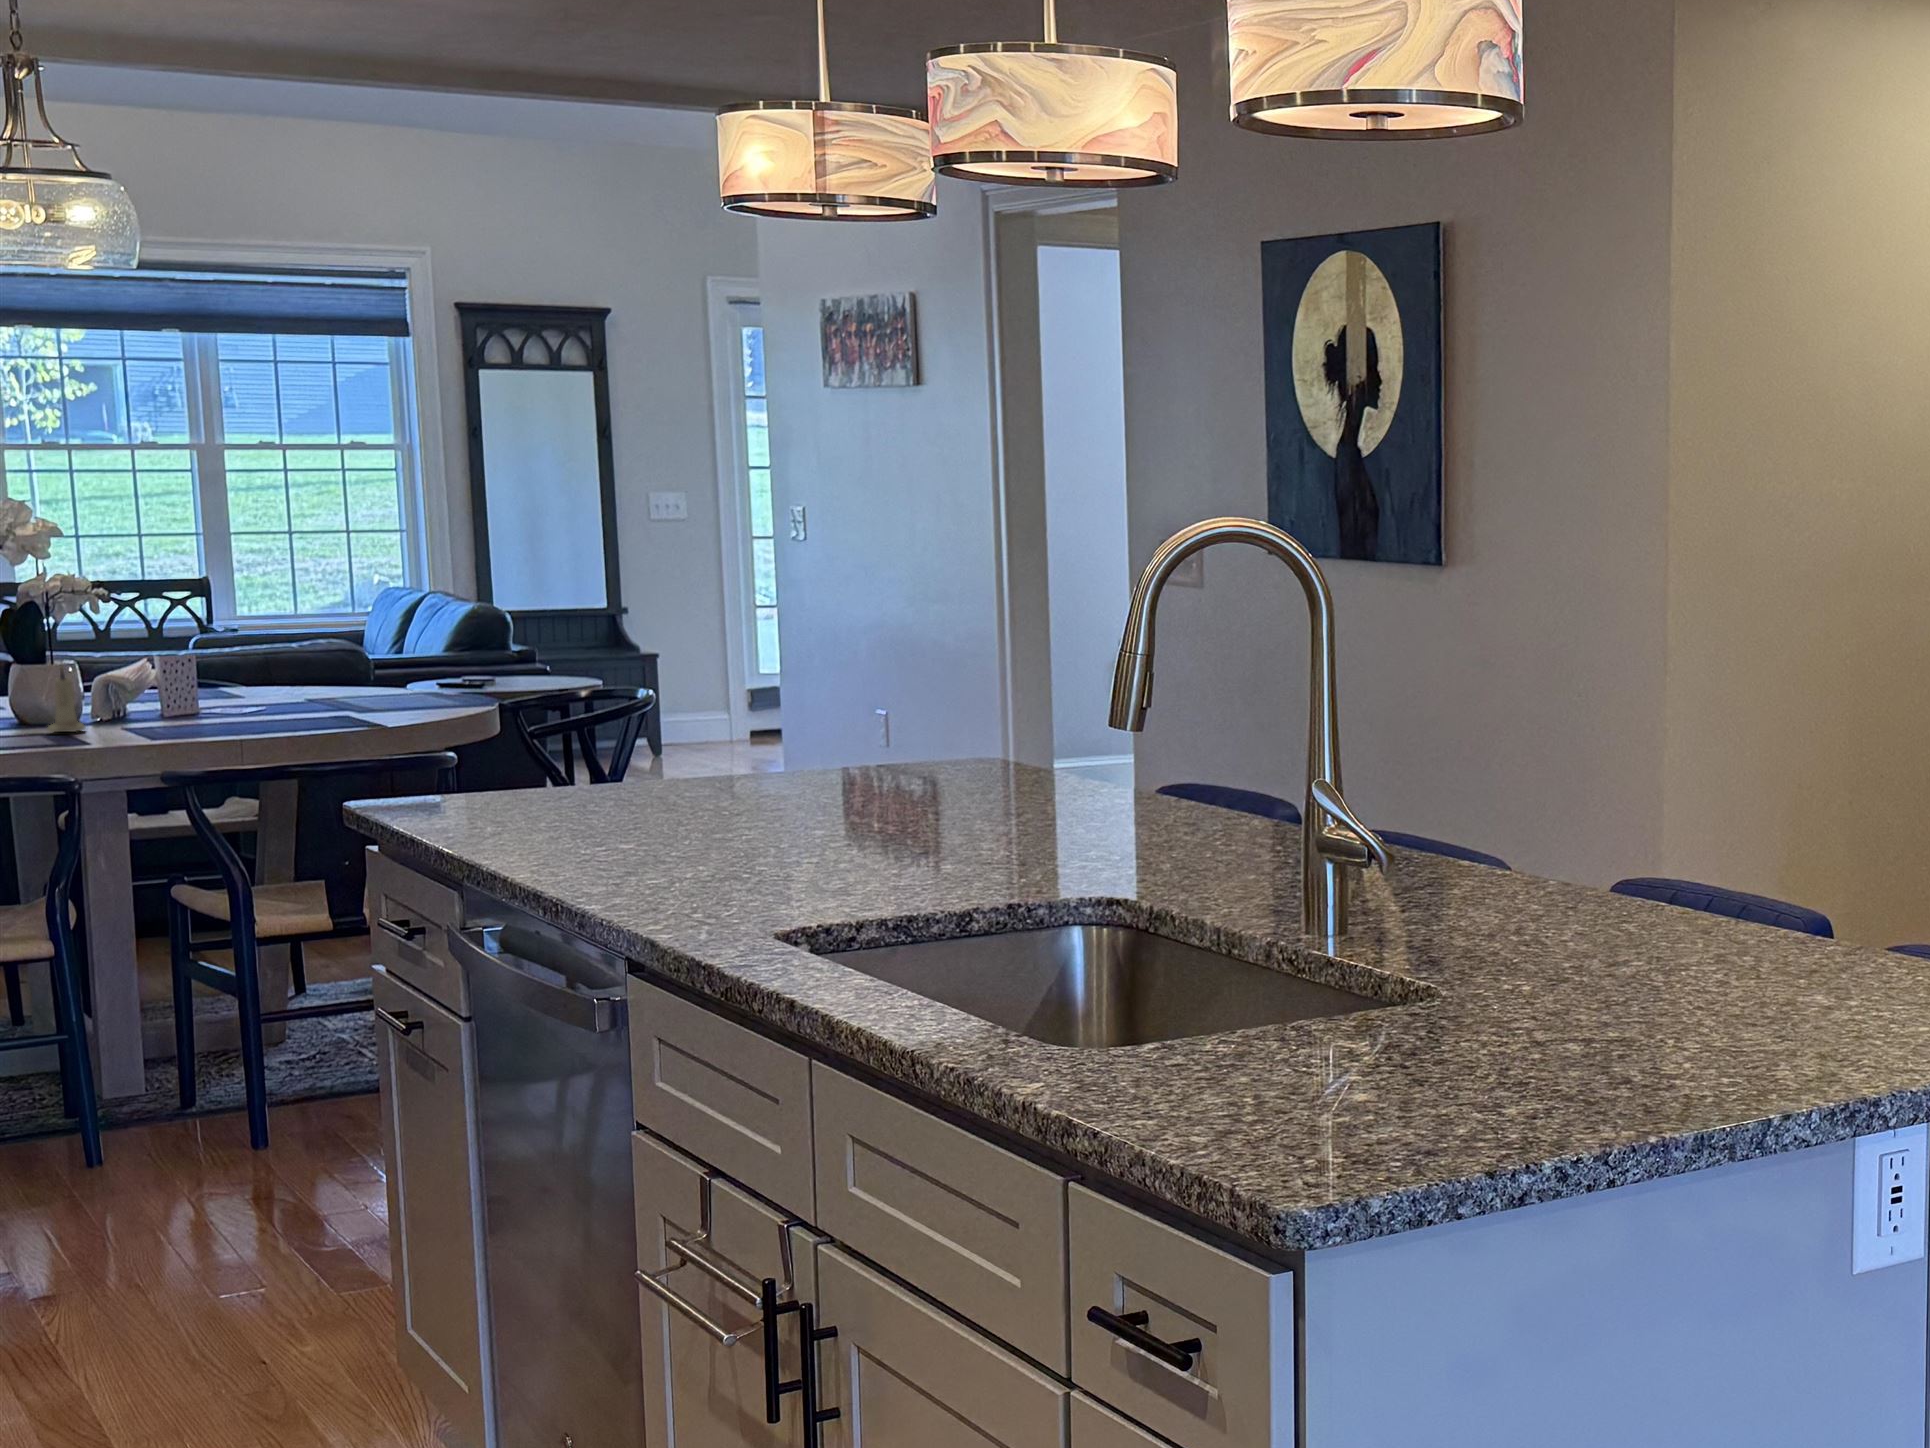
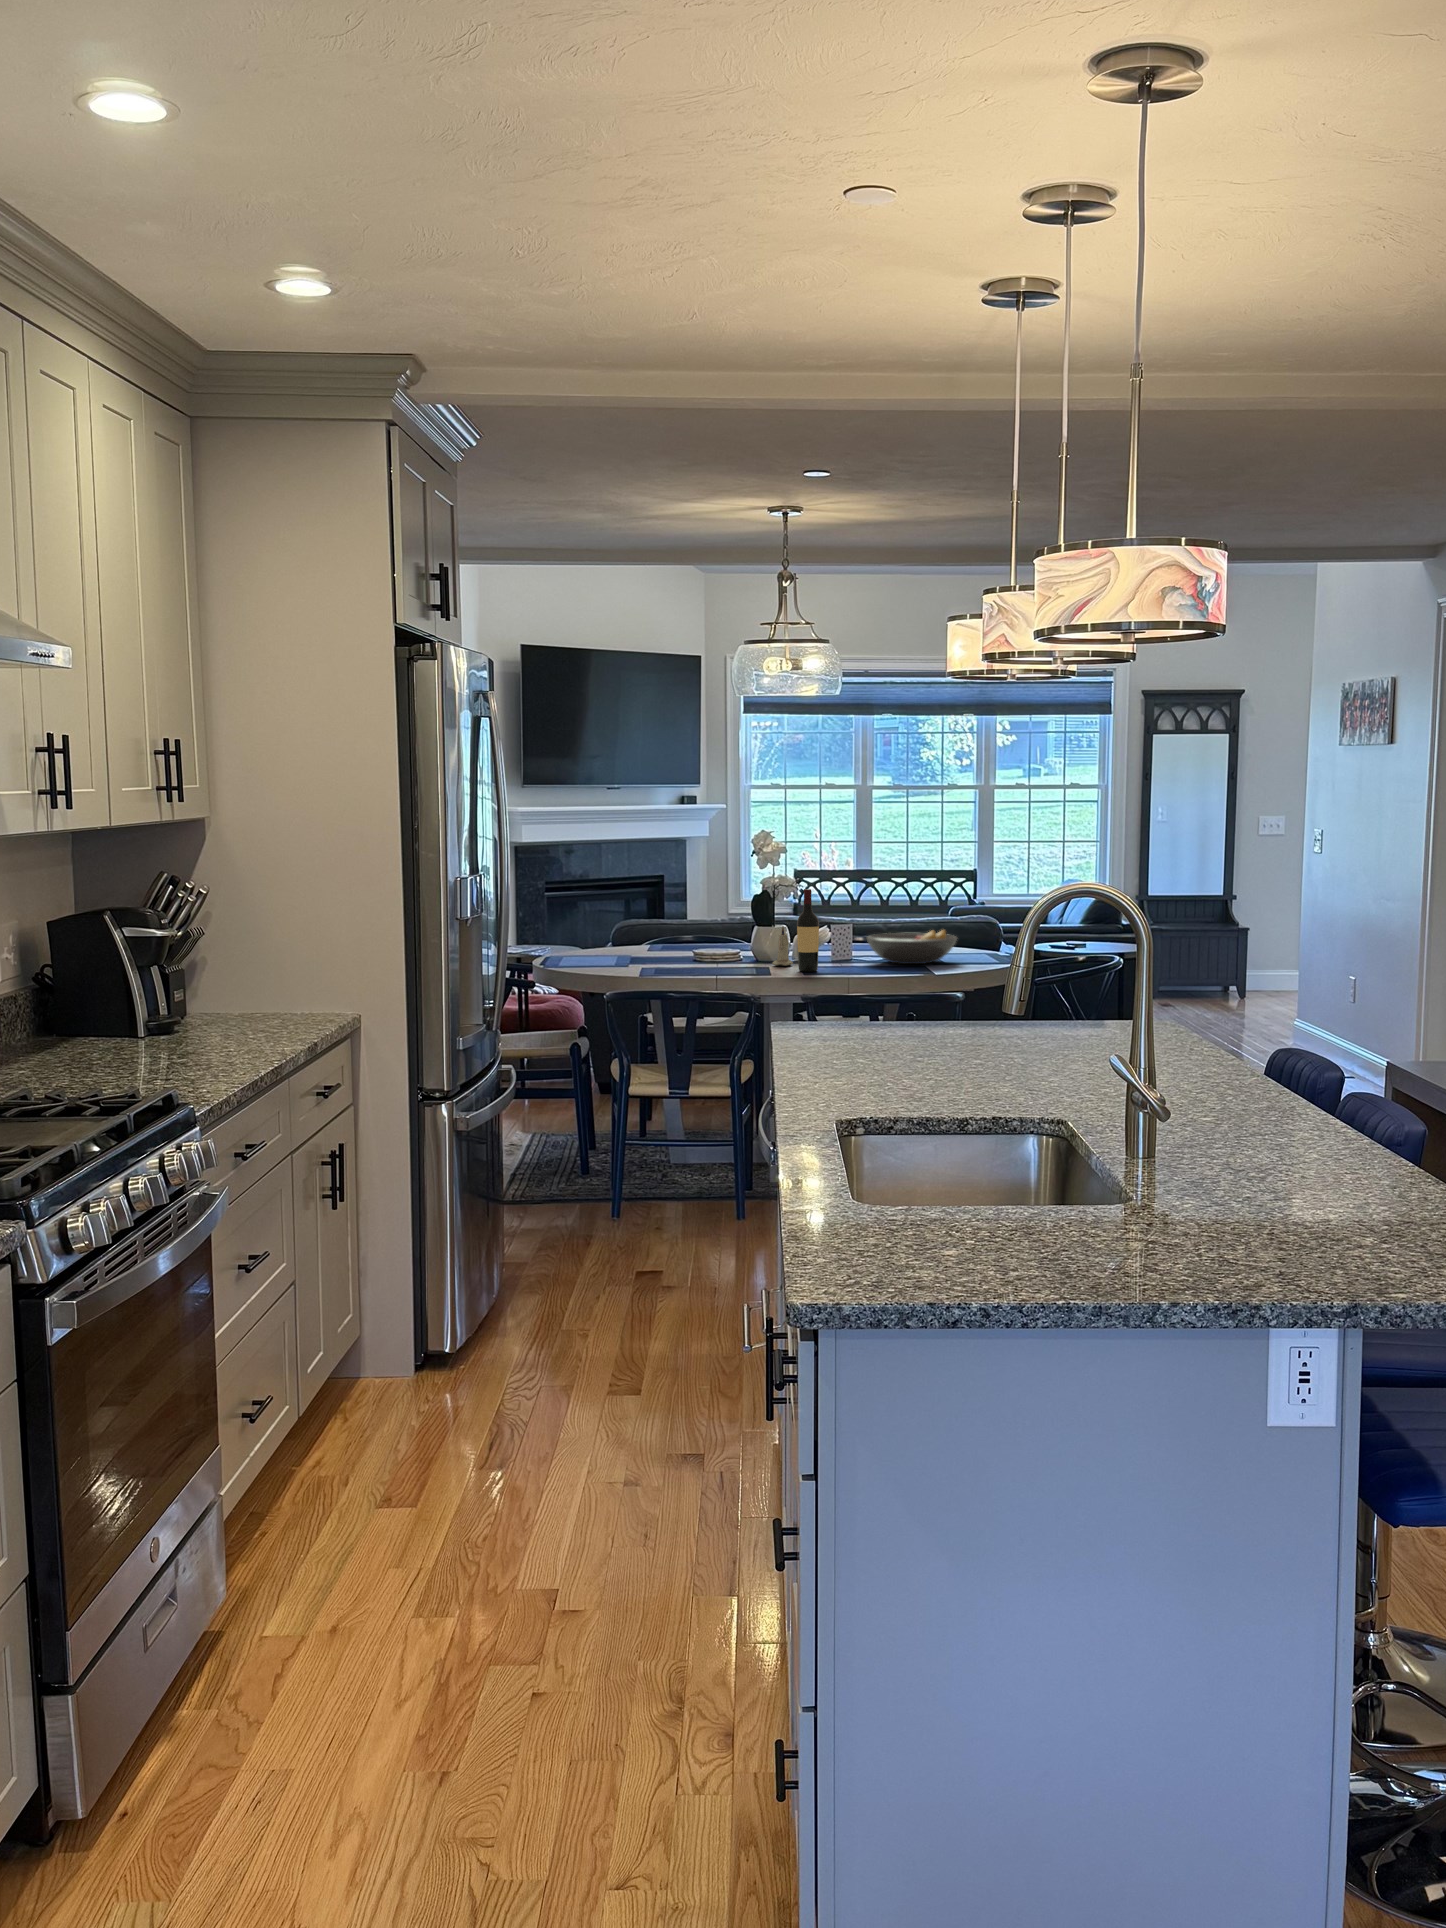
wine bottle: none [101,601,146,739] -> present [797,889,819,972]
fruit bowl: none [215,659,378,717] -> present [867,929,957,964]

